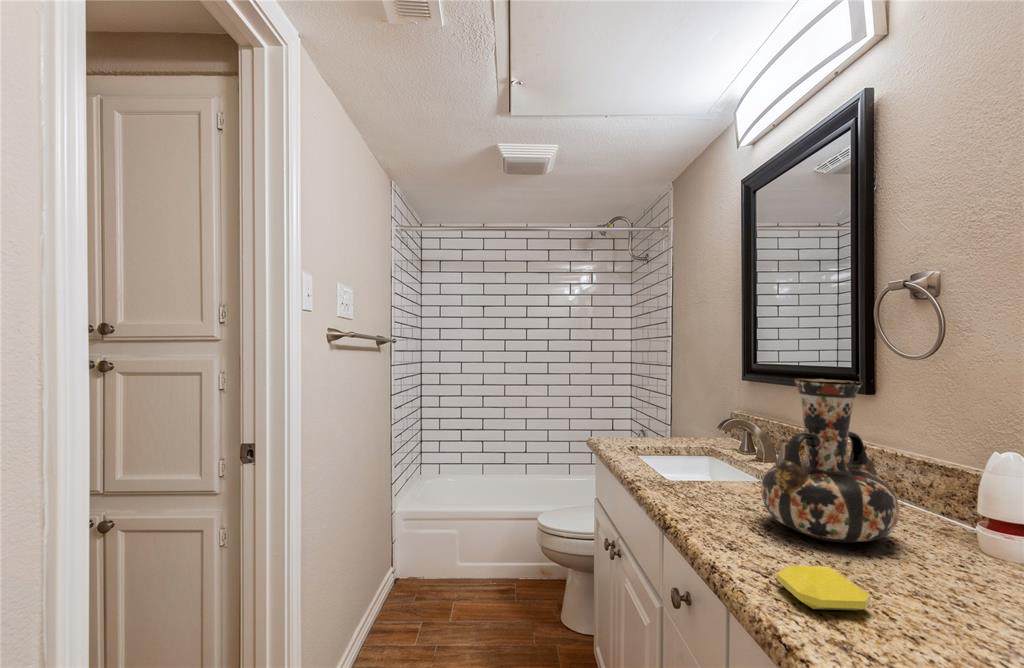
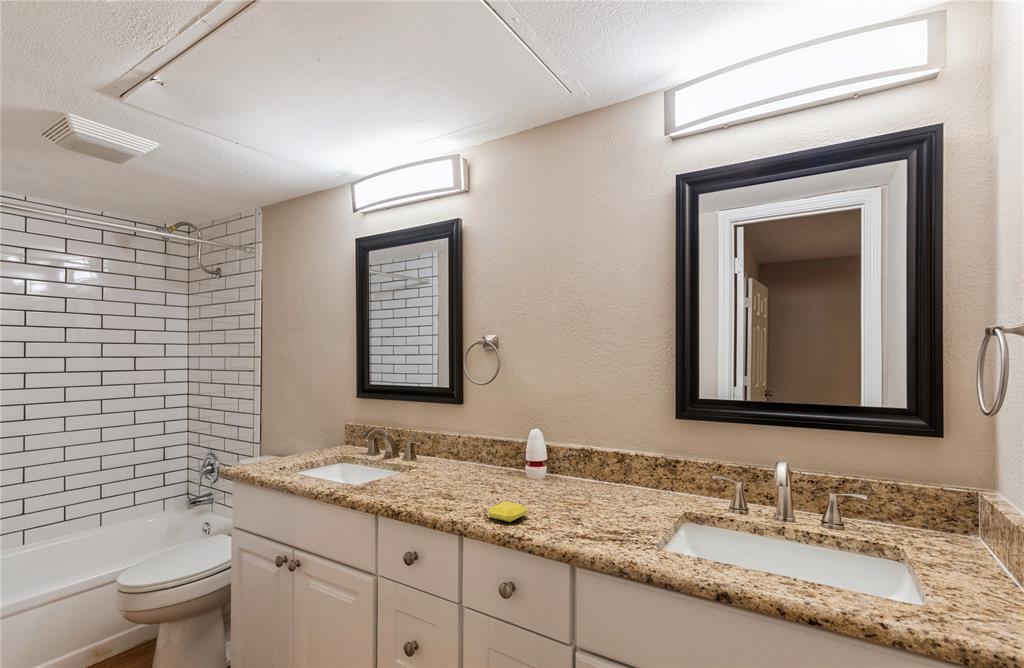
decorative vase: present [761,378,899,543] -> none [439,401,505,493]

